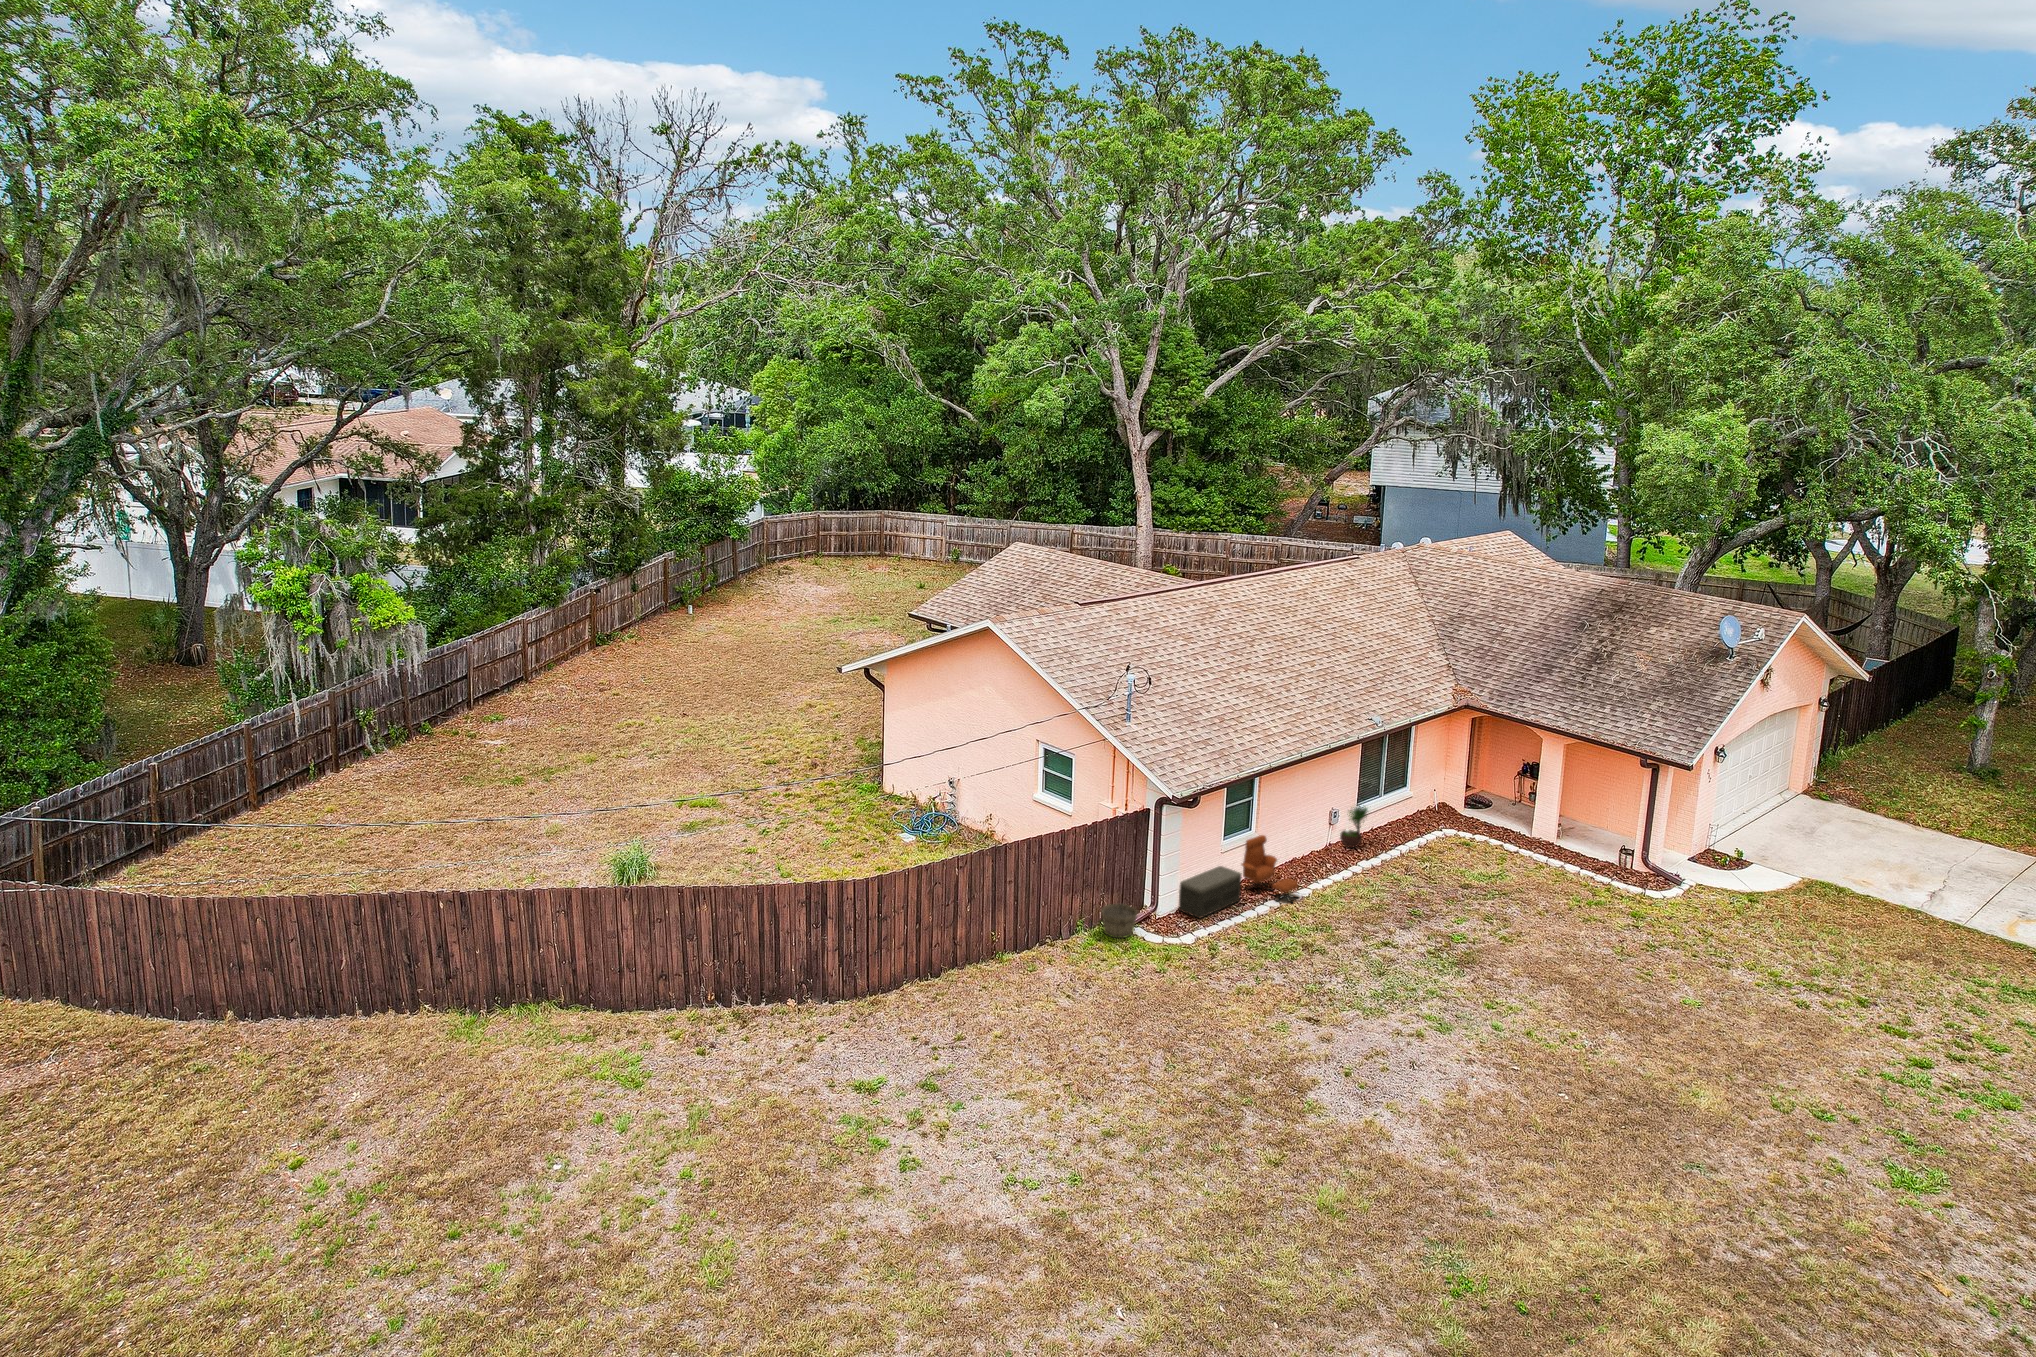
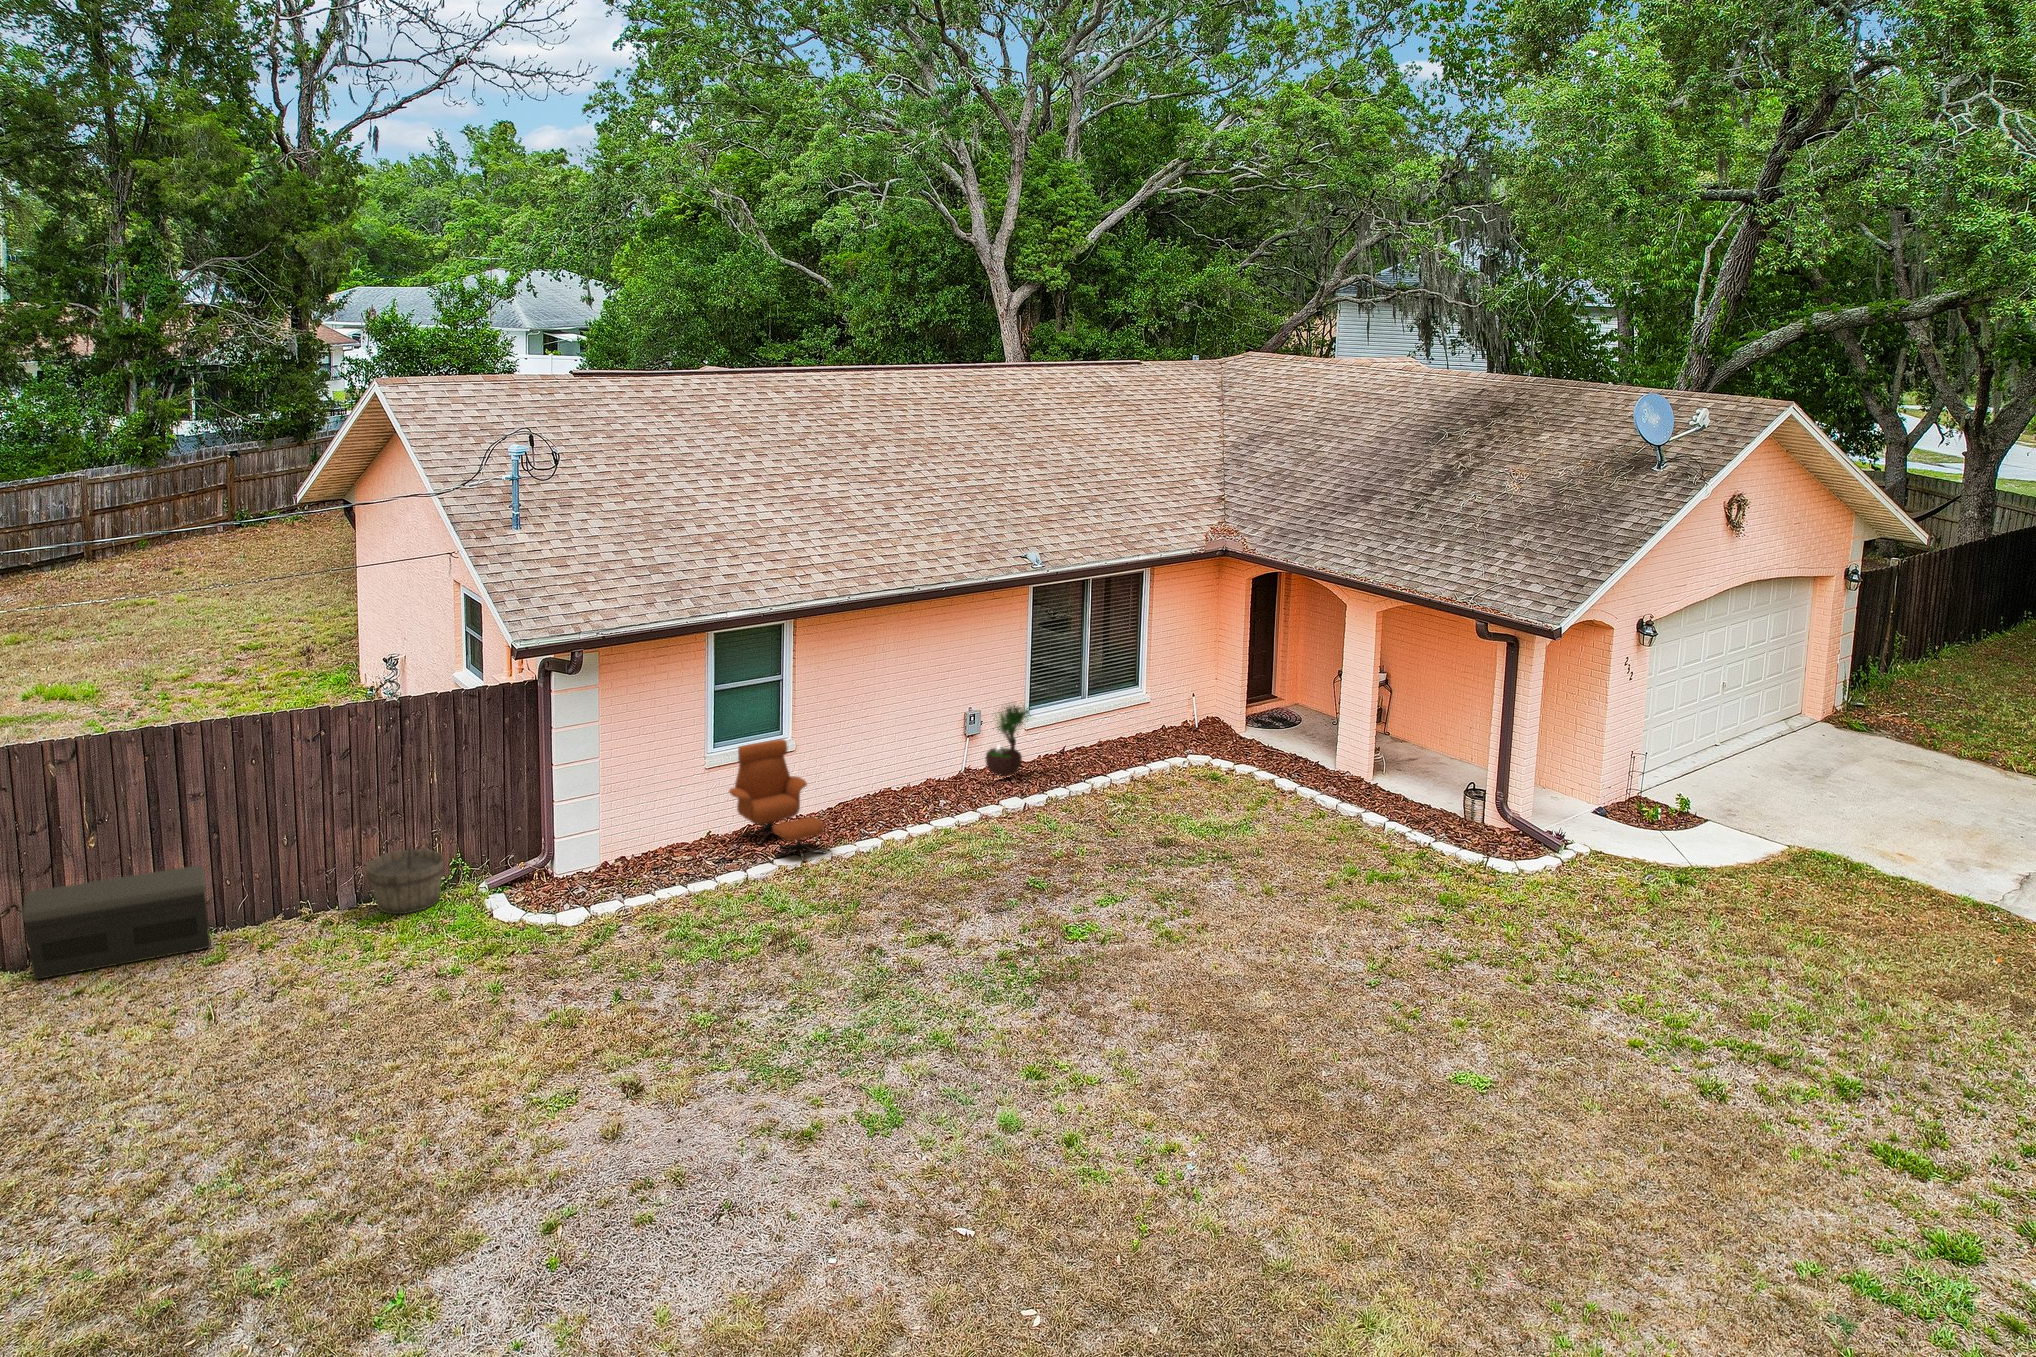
storage bench: present [1179,866,1242,918] -> present [22,866,211,980]

